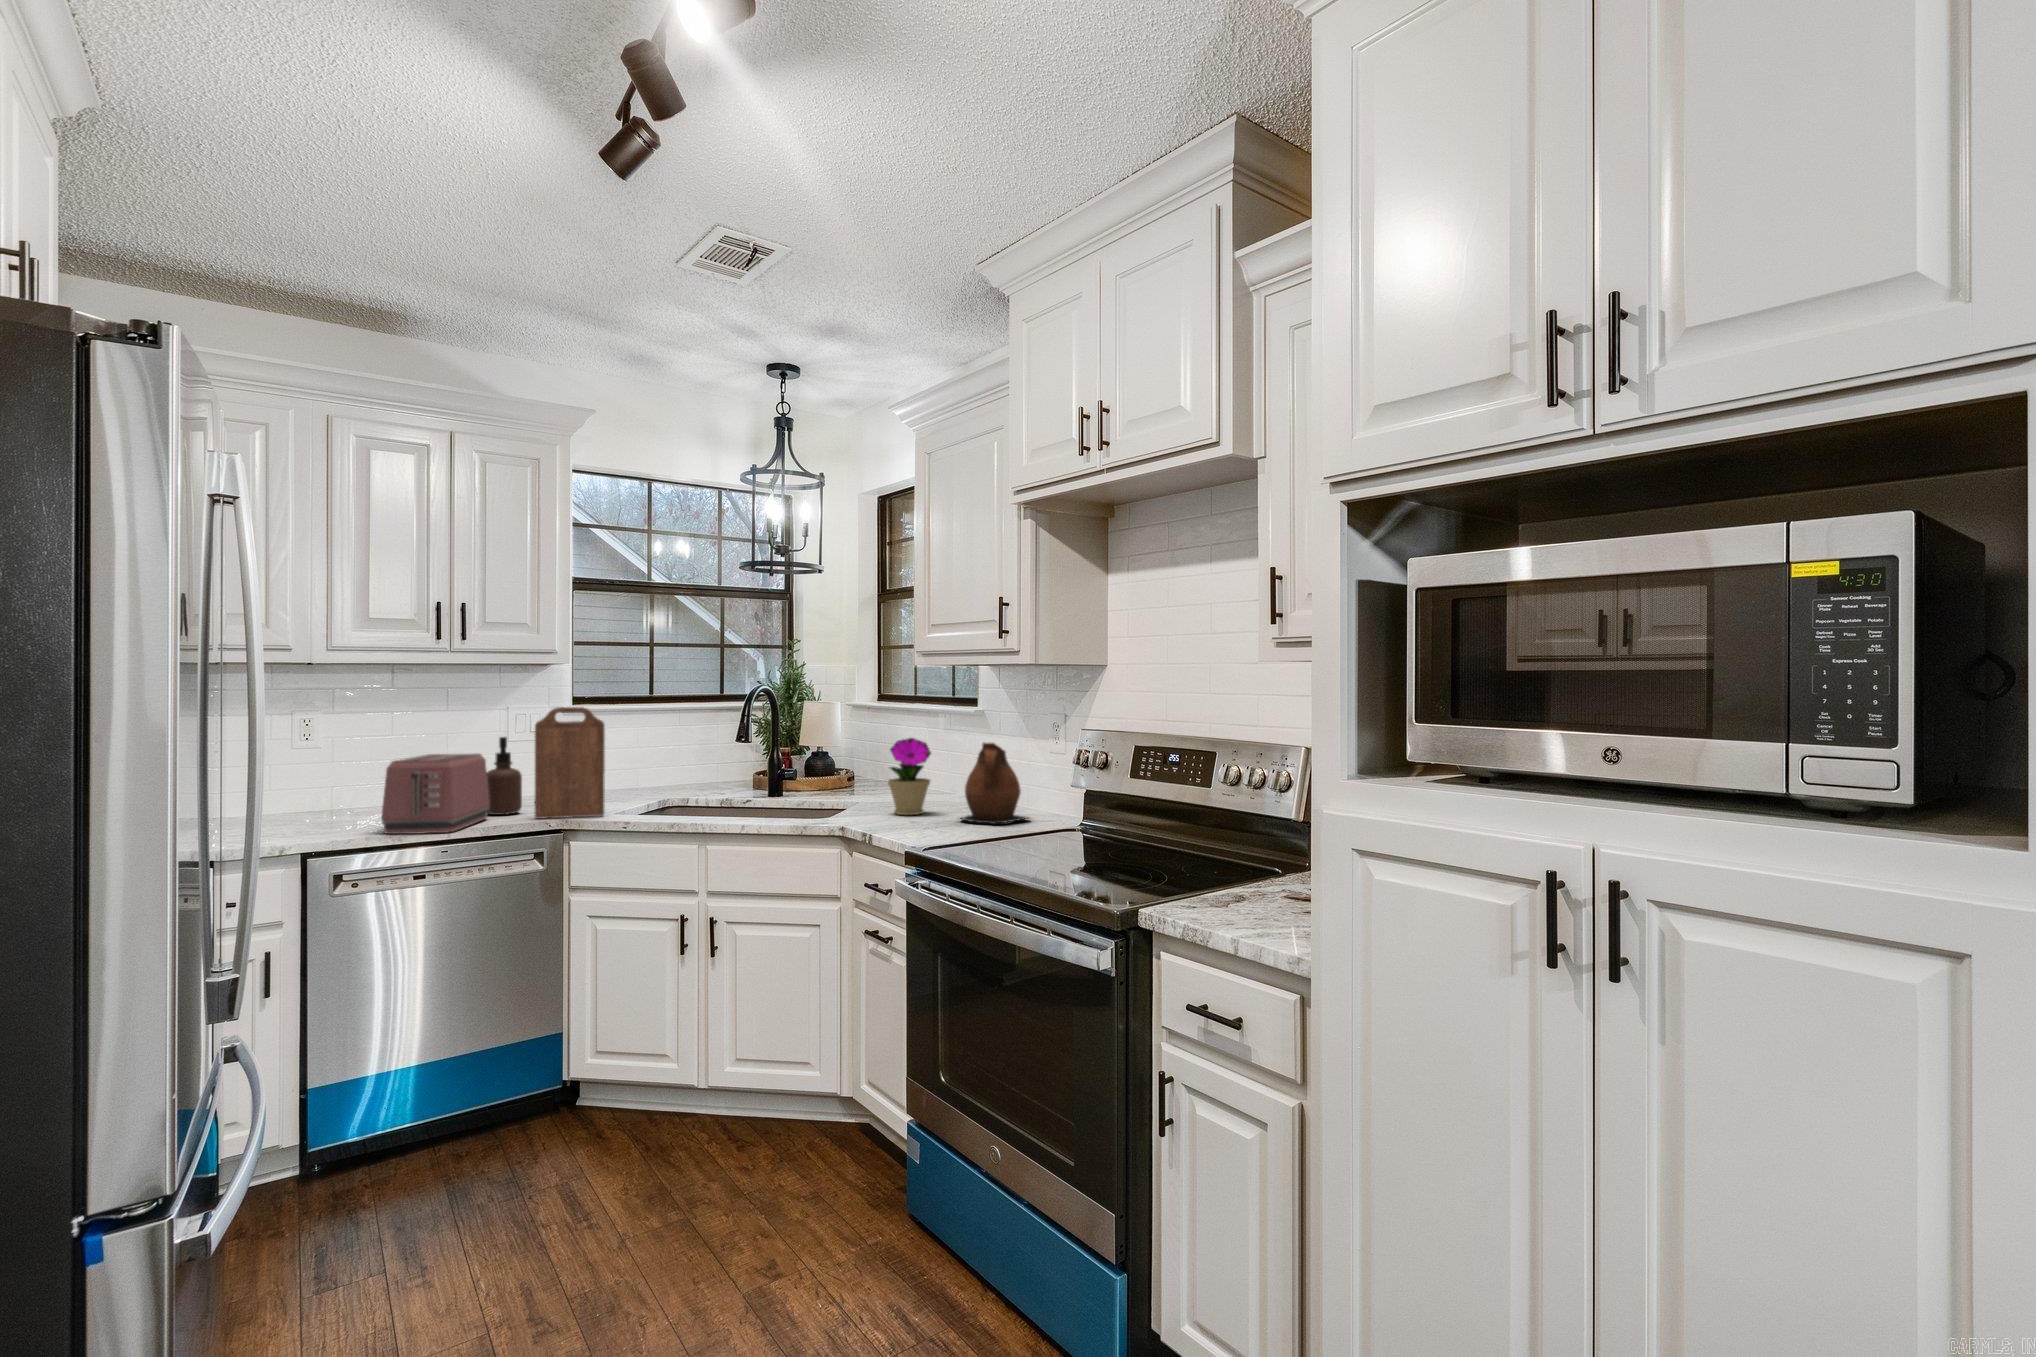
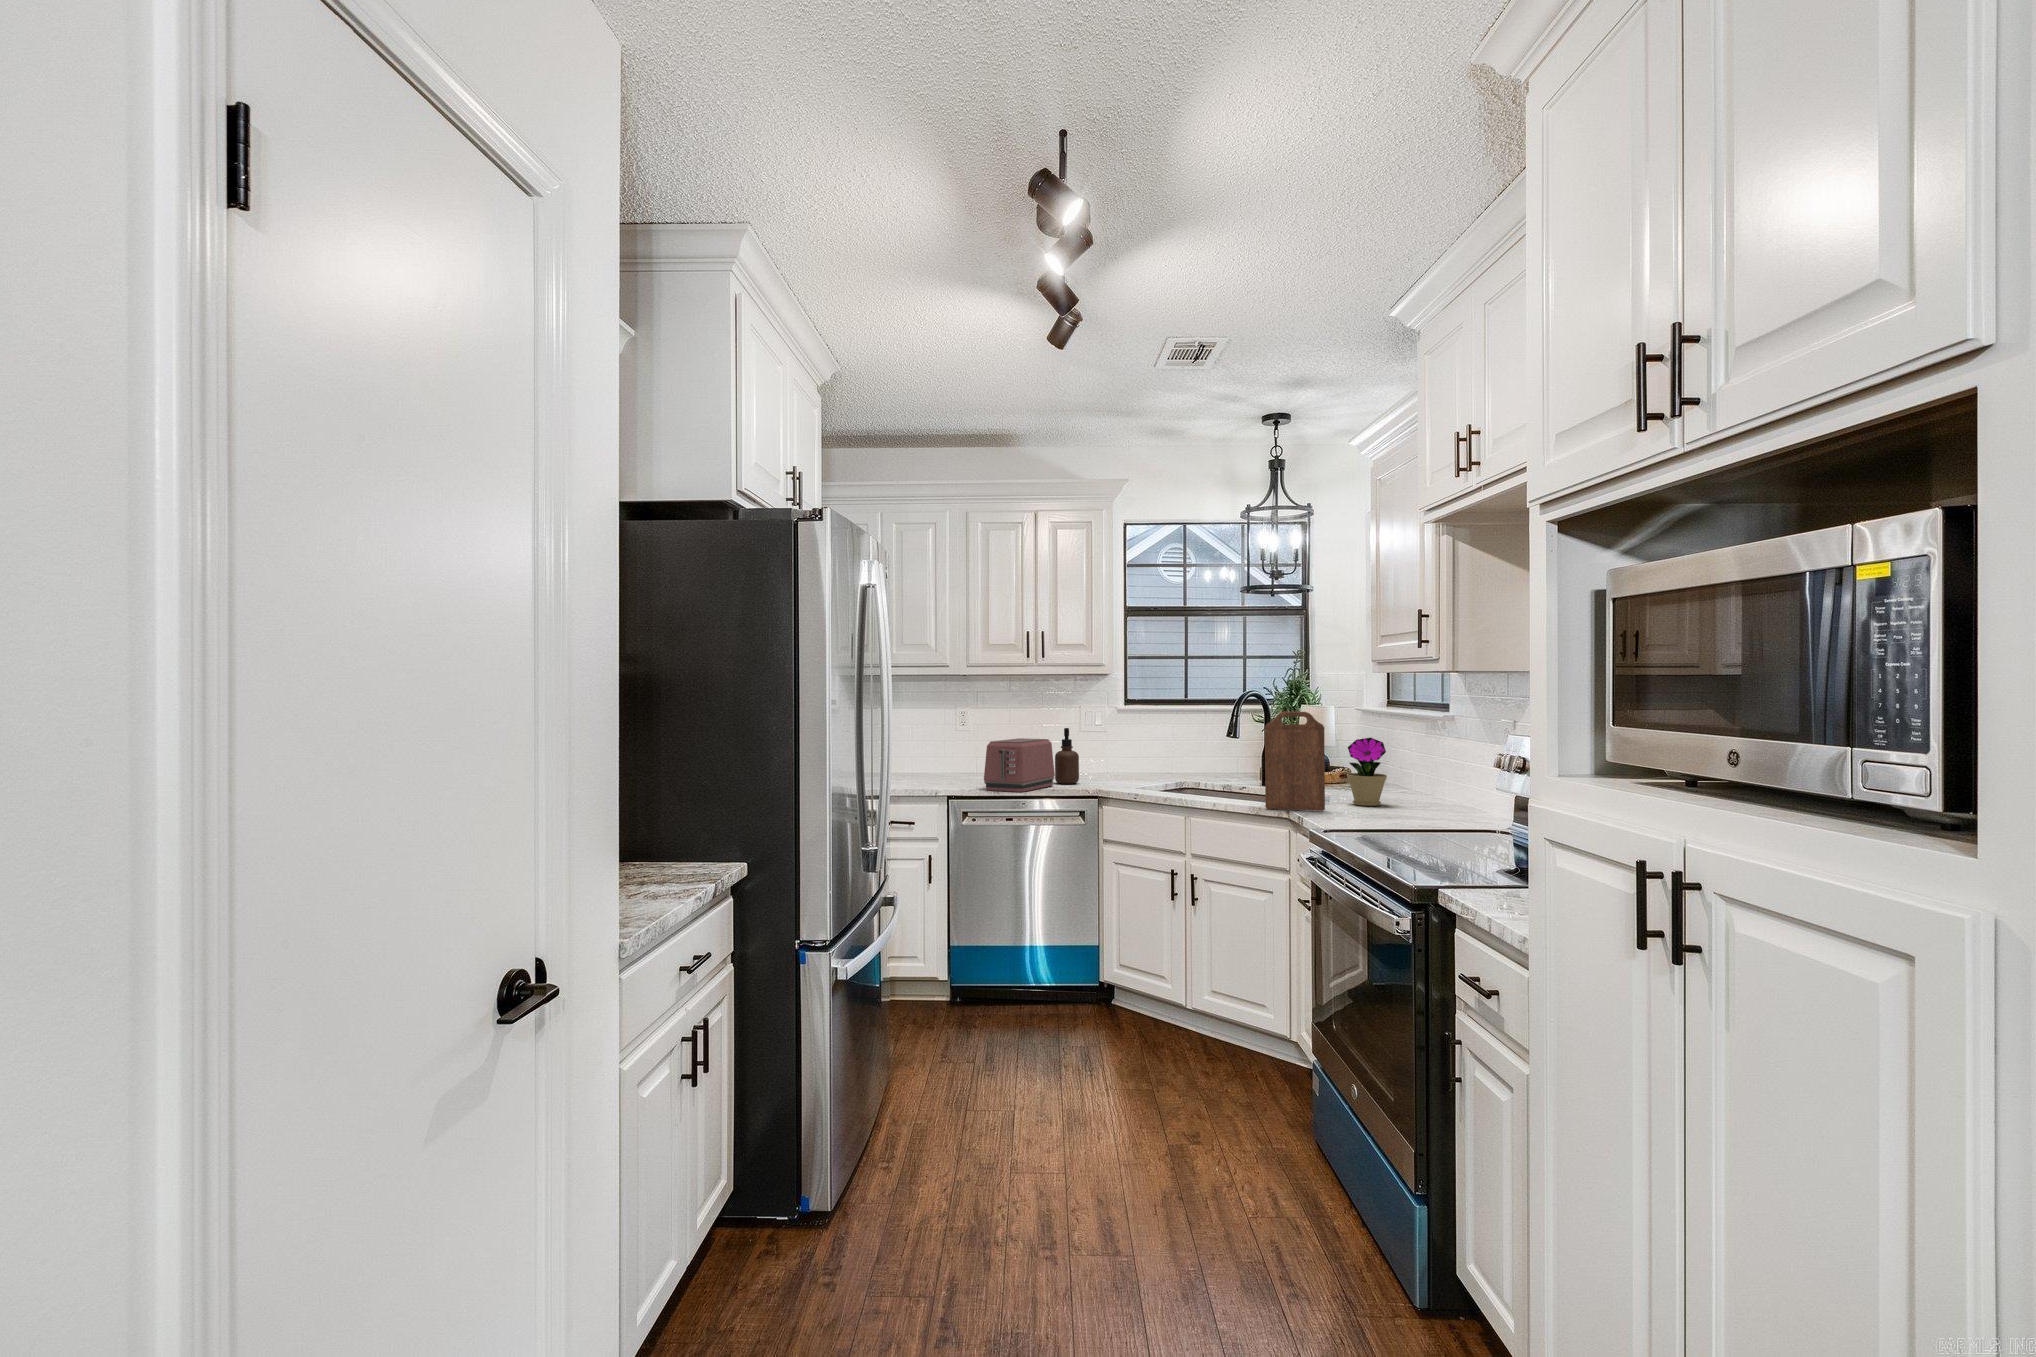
cutting board: present [535,707,605,819] -> present [1265,712,1325,811]
ceramic pitcher: present [960,743,1029,824] -> none [1399,743,1474,818]

